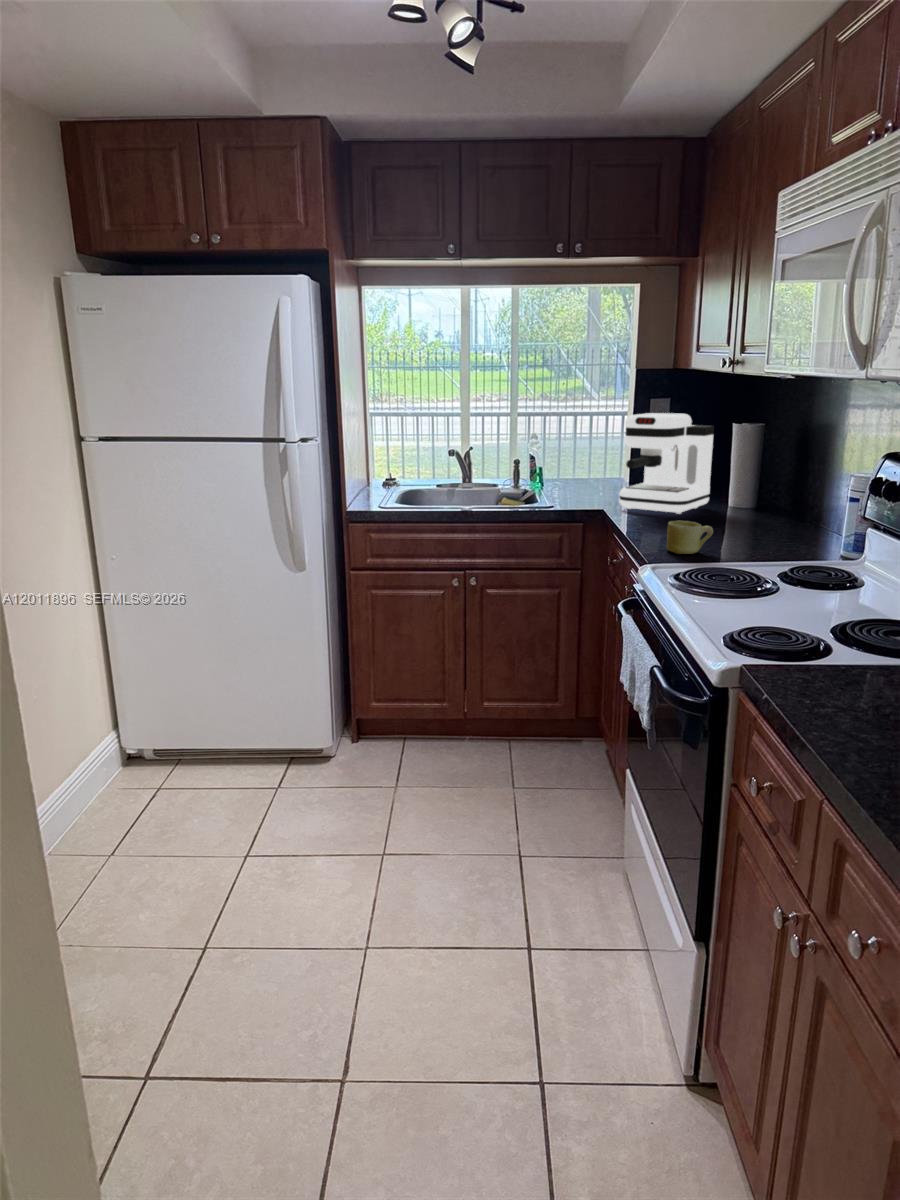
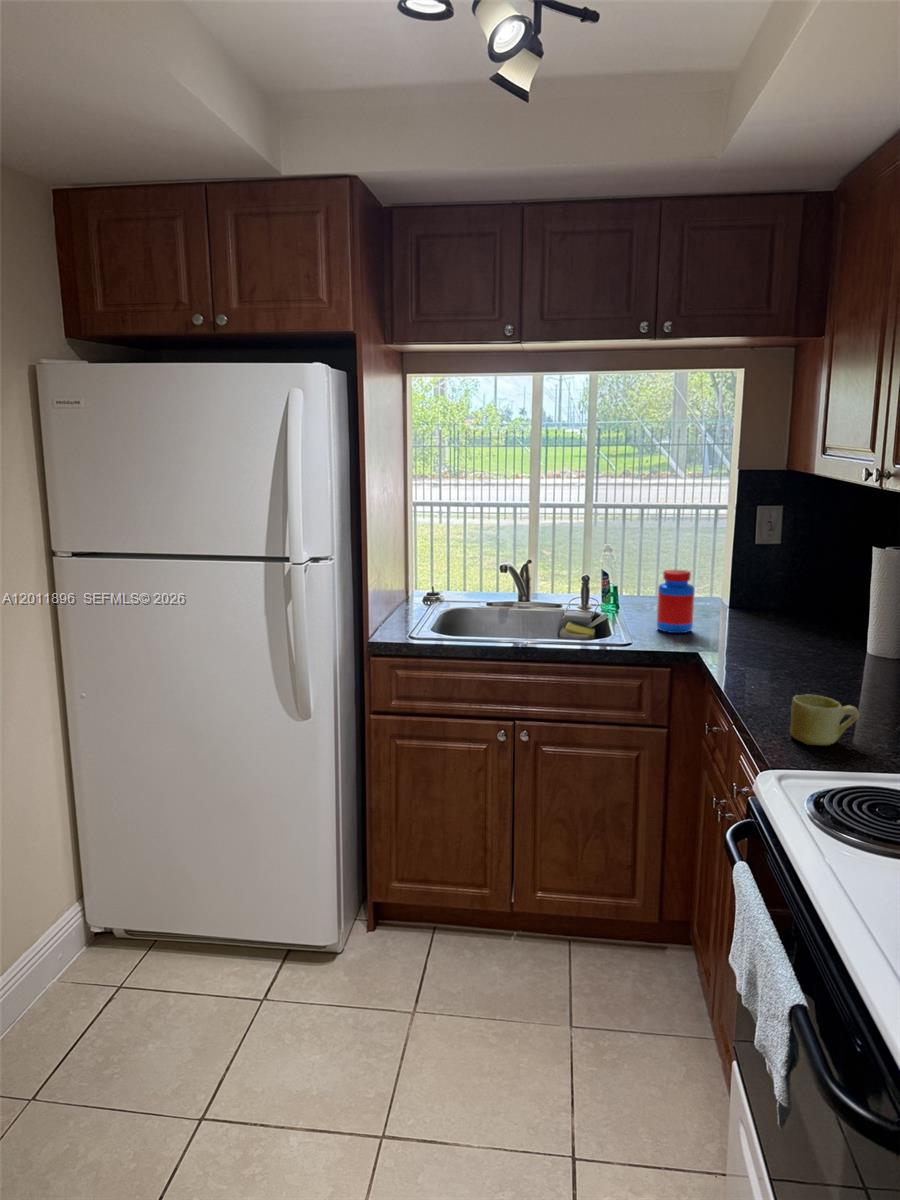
coffee maker: present [619,413,714,514] -> none [718,529,846,664]
jar: none [573,450,602,499] -> present [657,570,695,633]

